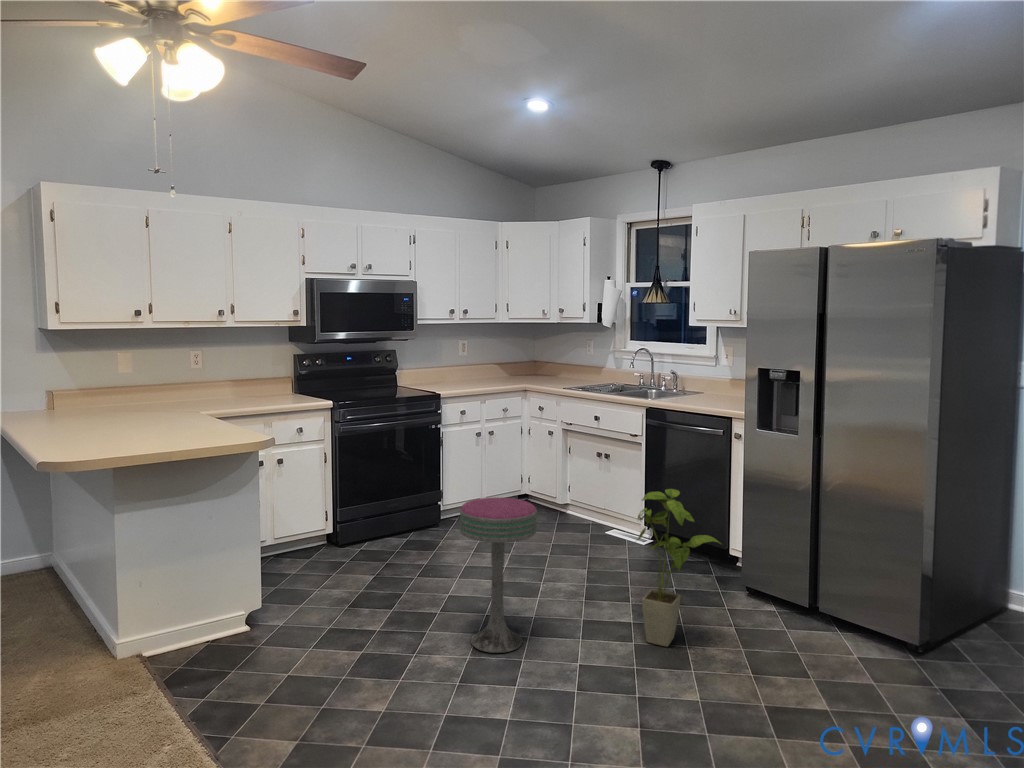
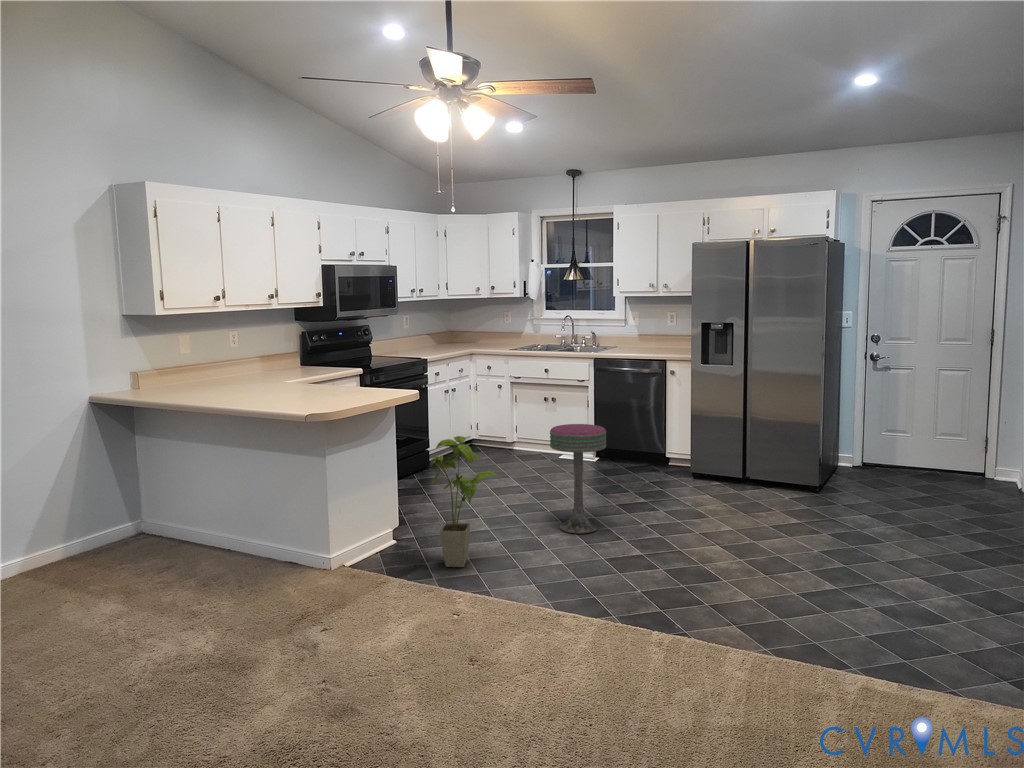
house plant: present [637,489,720,647] -> present [430,436,500,567]

